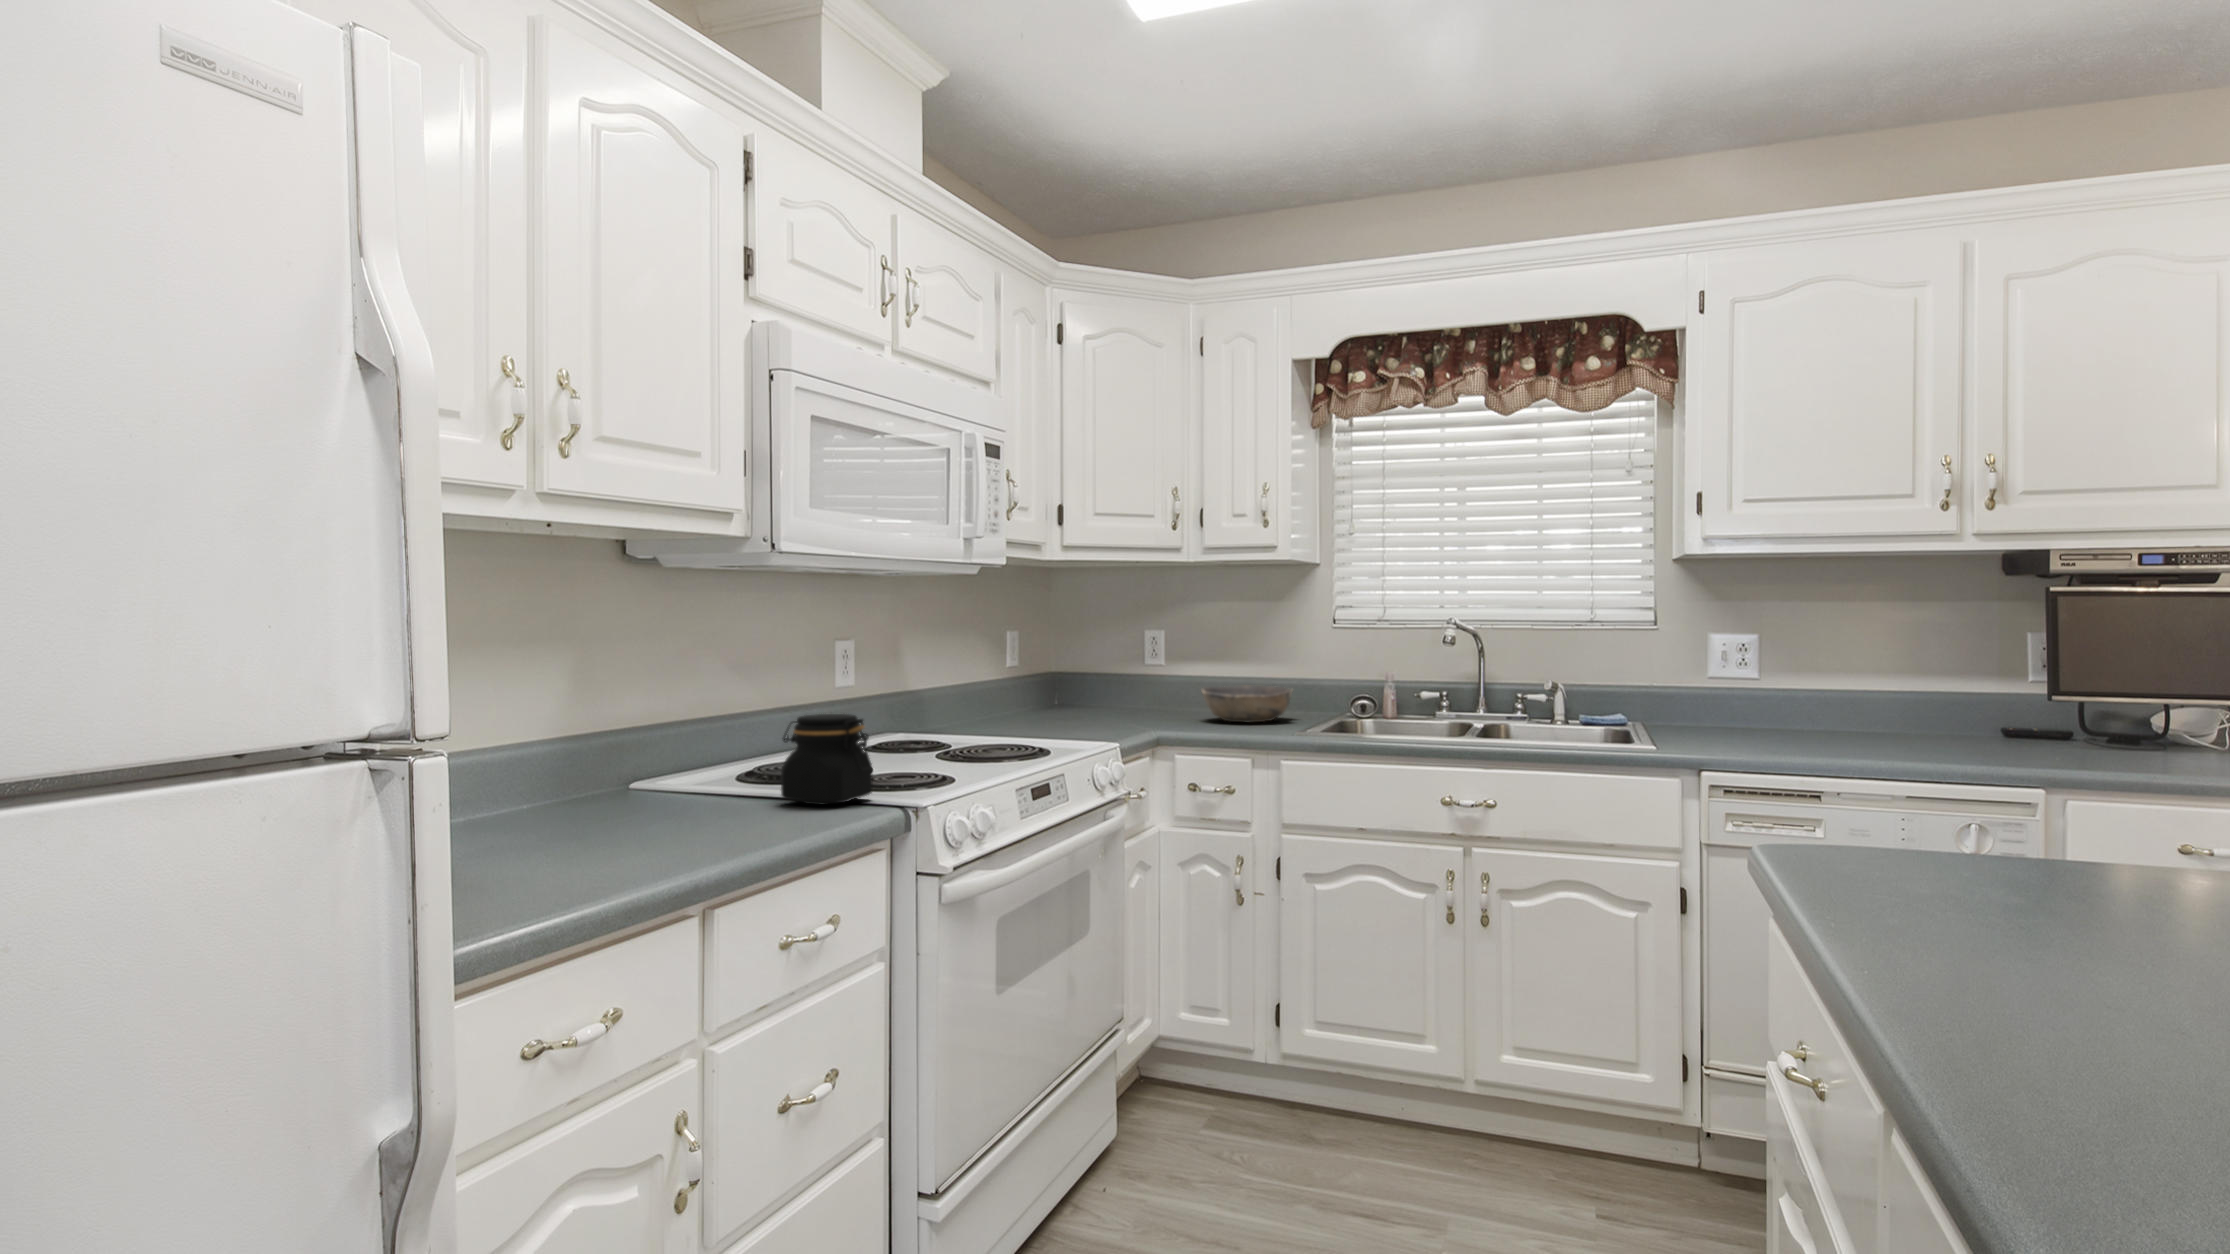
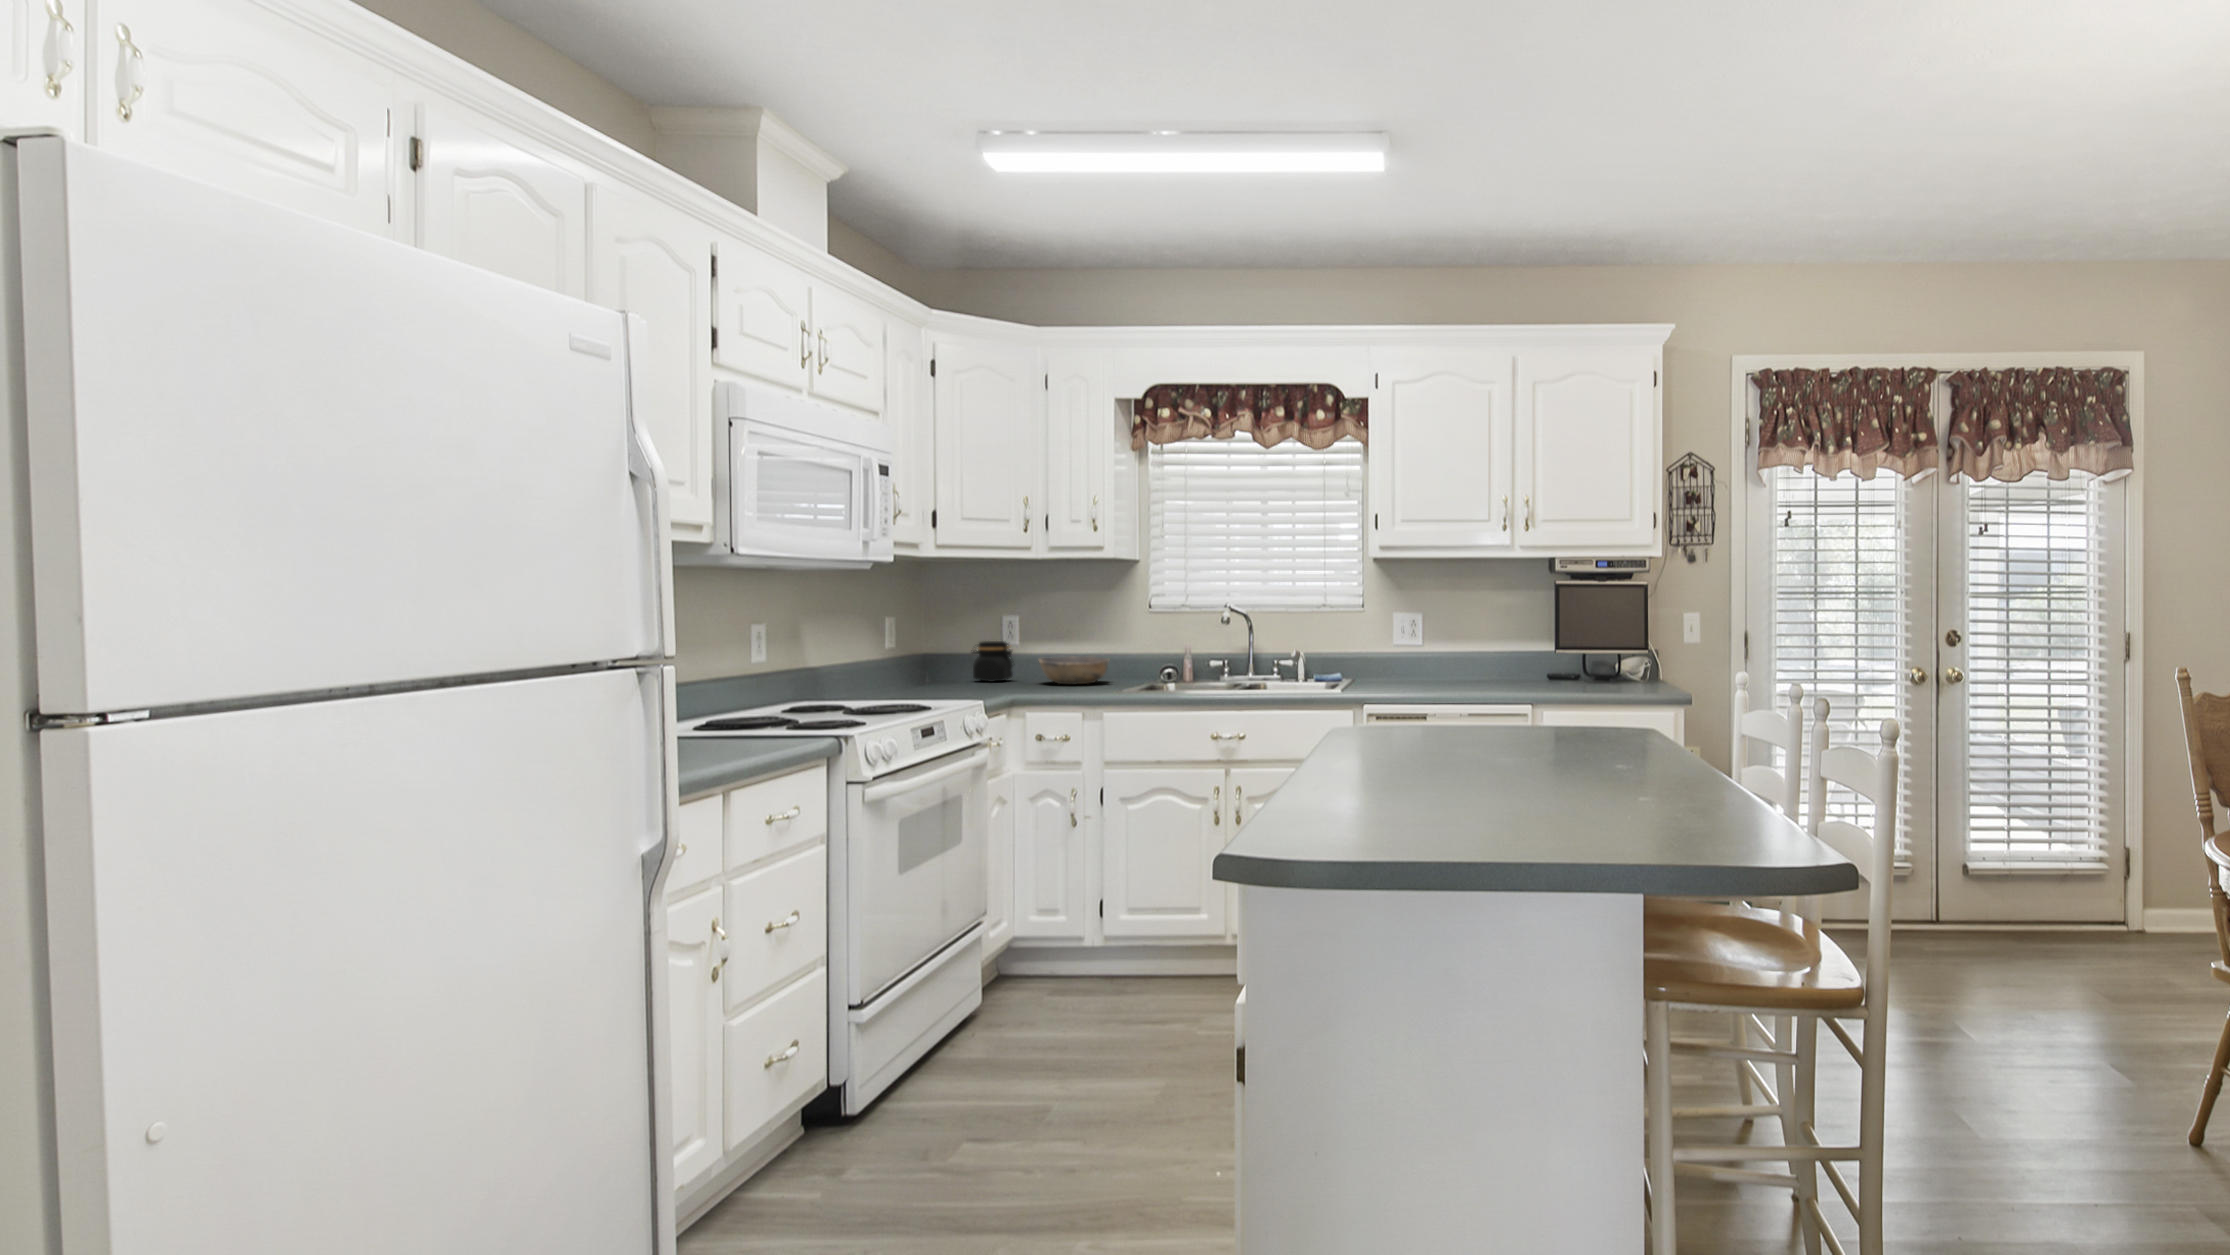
jar: present [781,714,873,805] -> present [972,641,1013,682]

